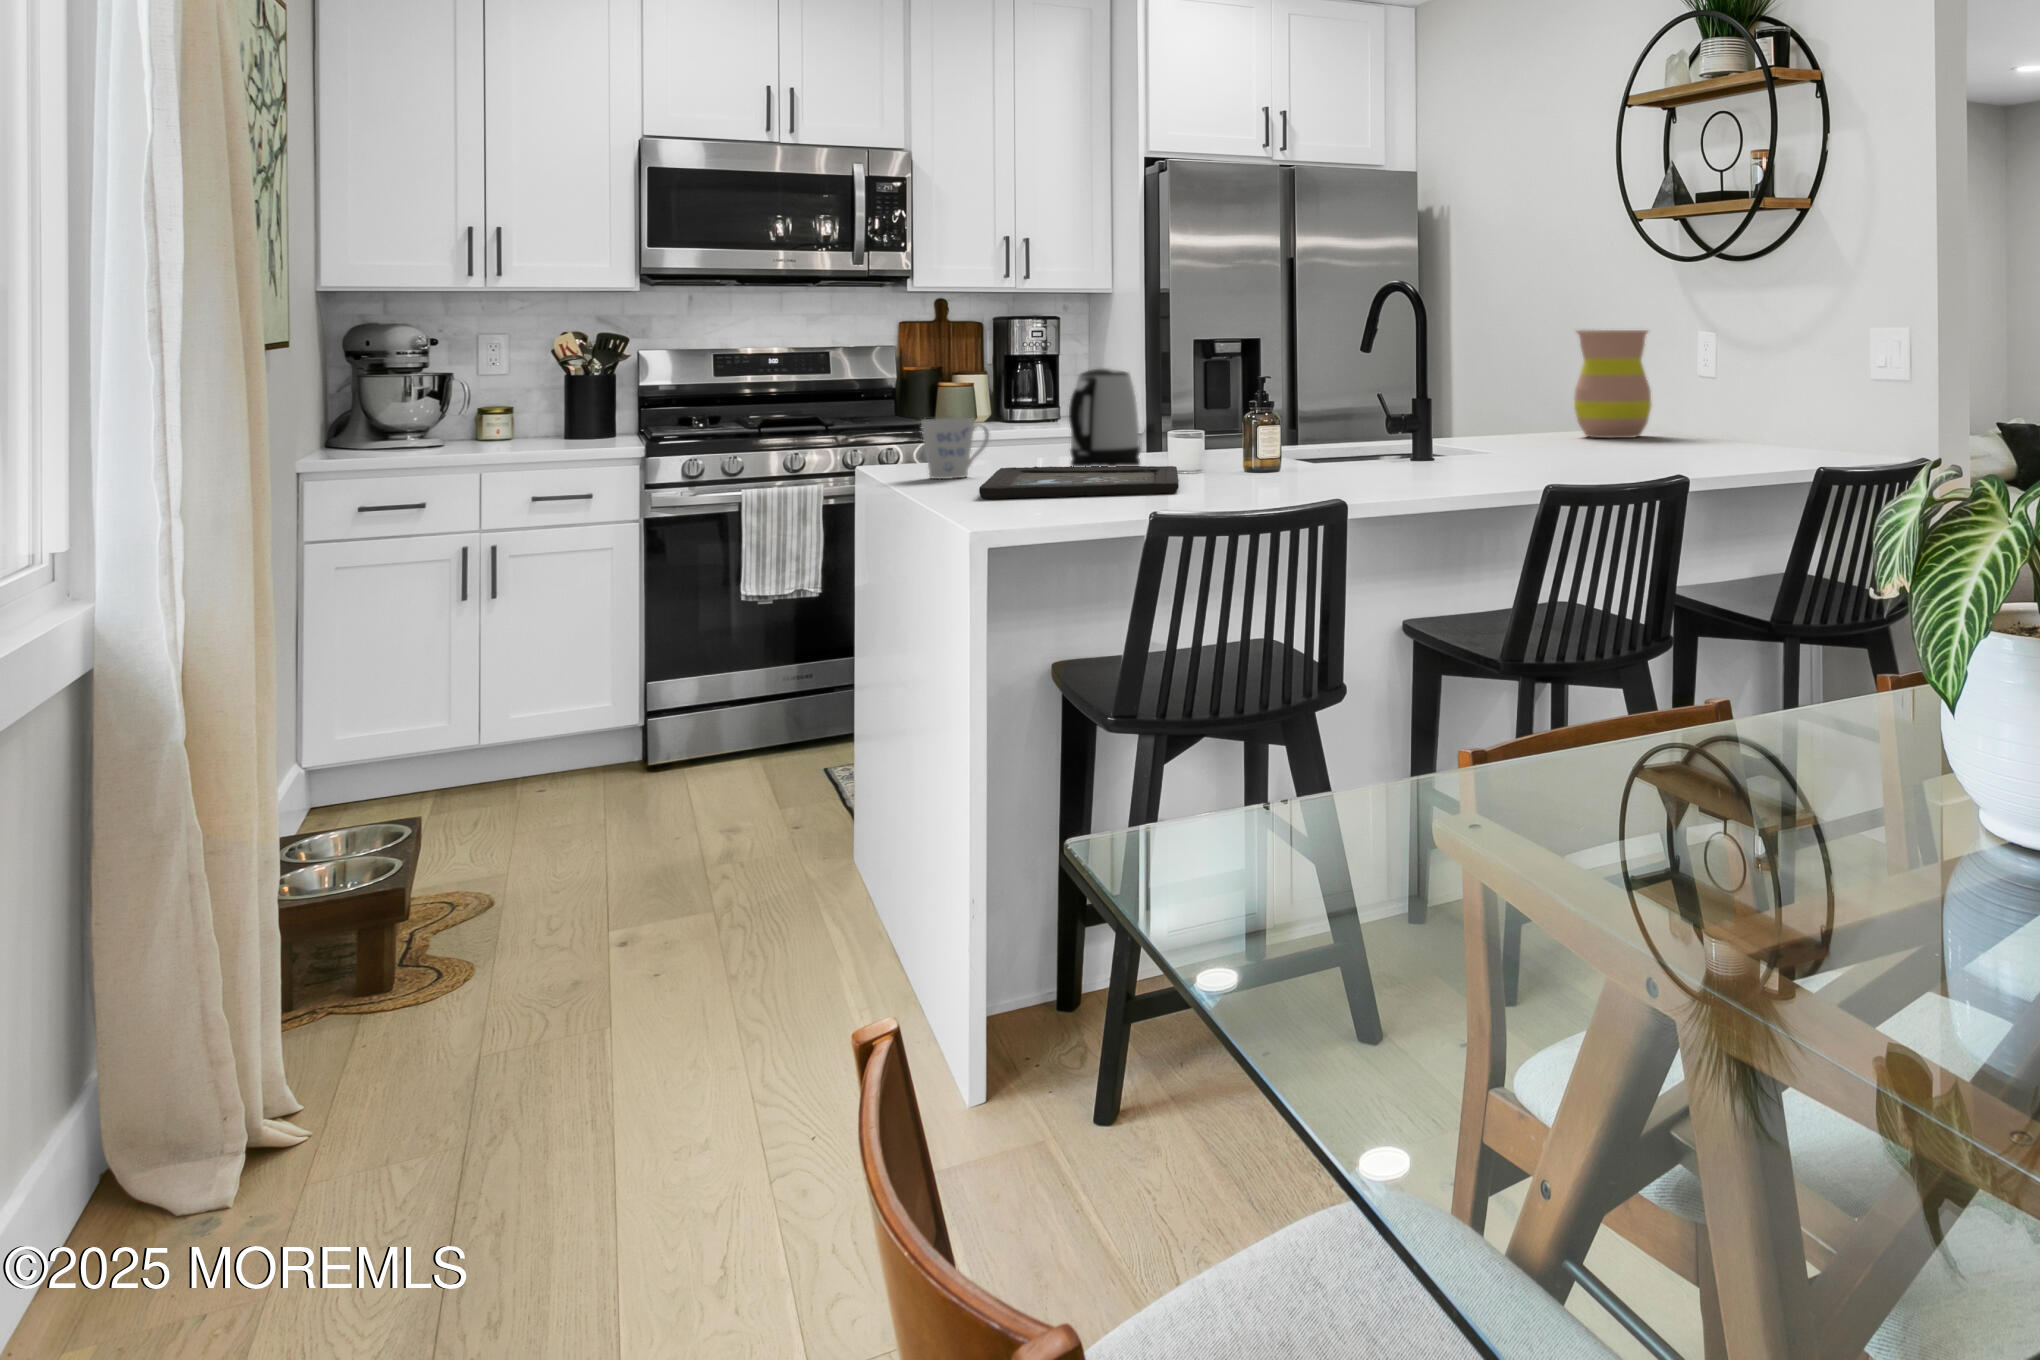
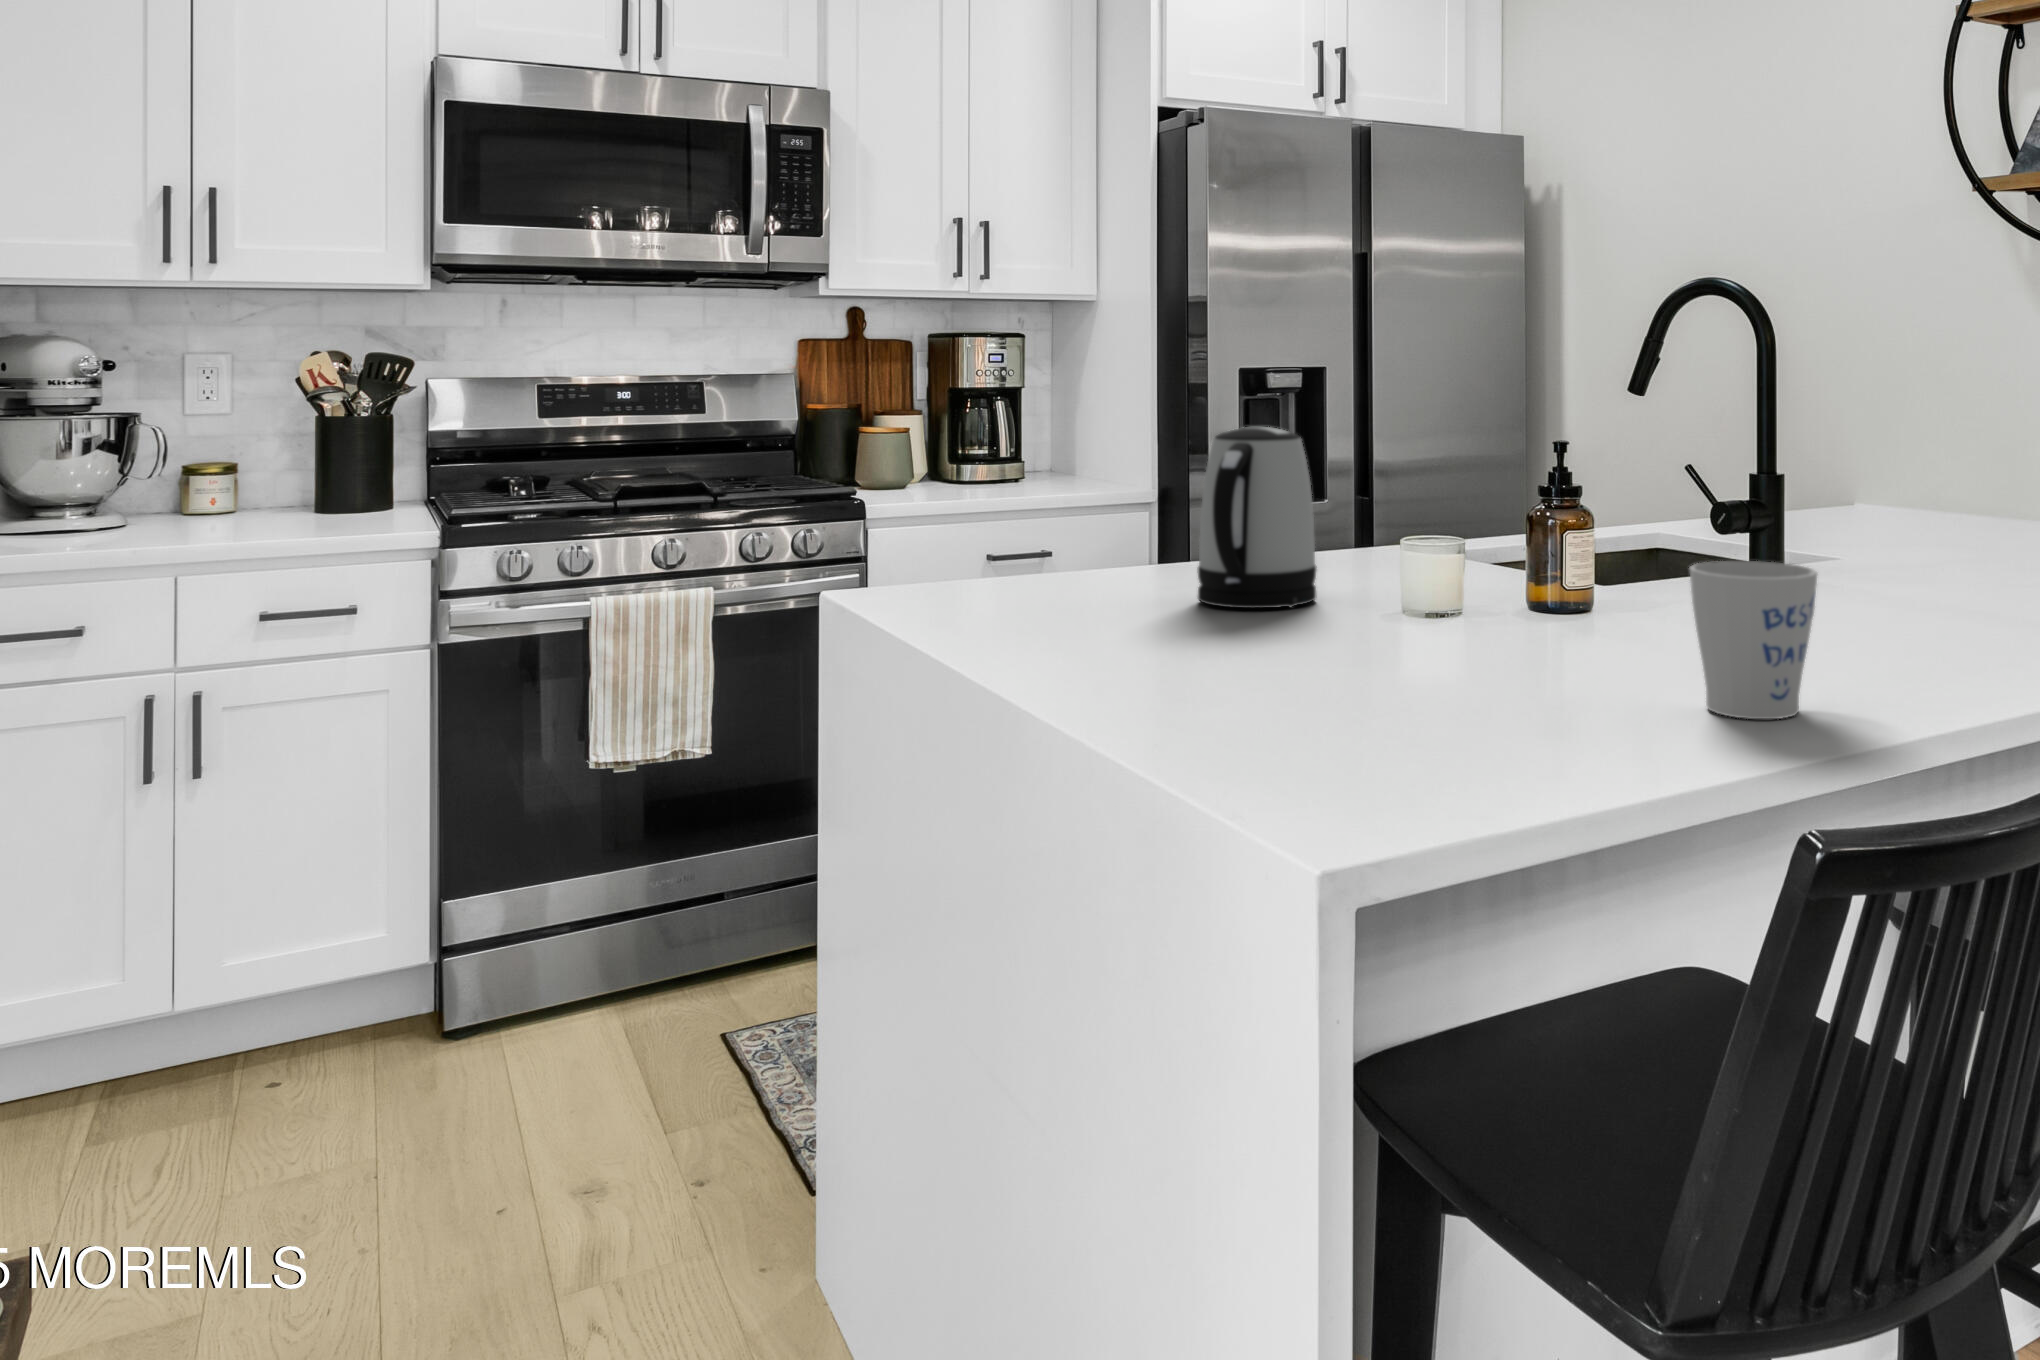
vase: present [1574,330,1652,438] -> none [1853,359,1977,525]
mug: present [921,418,989,479] -> present [1690,561,1817,719]
tray: present [979,466,1179,499] -> none [1127,617,1572,731]

